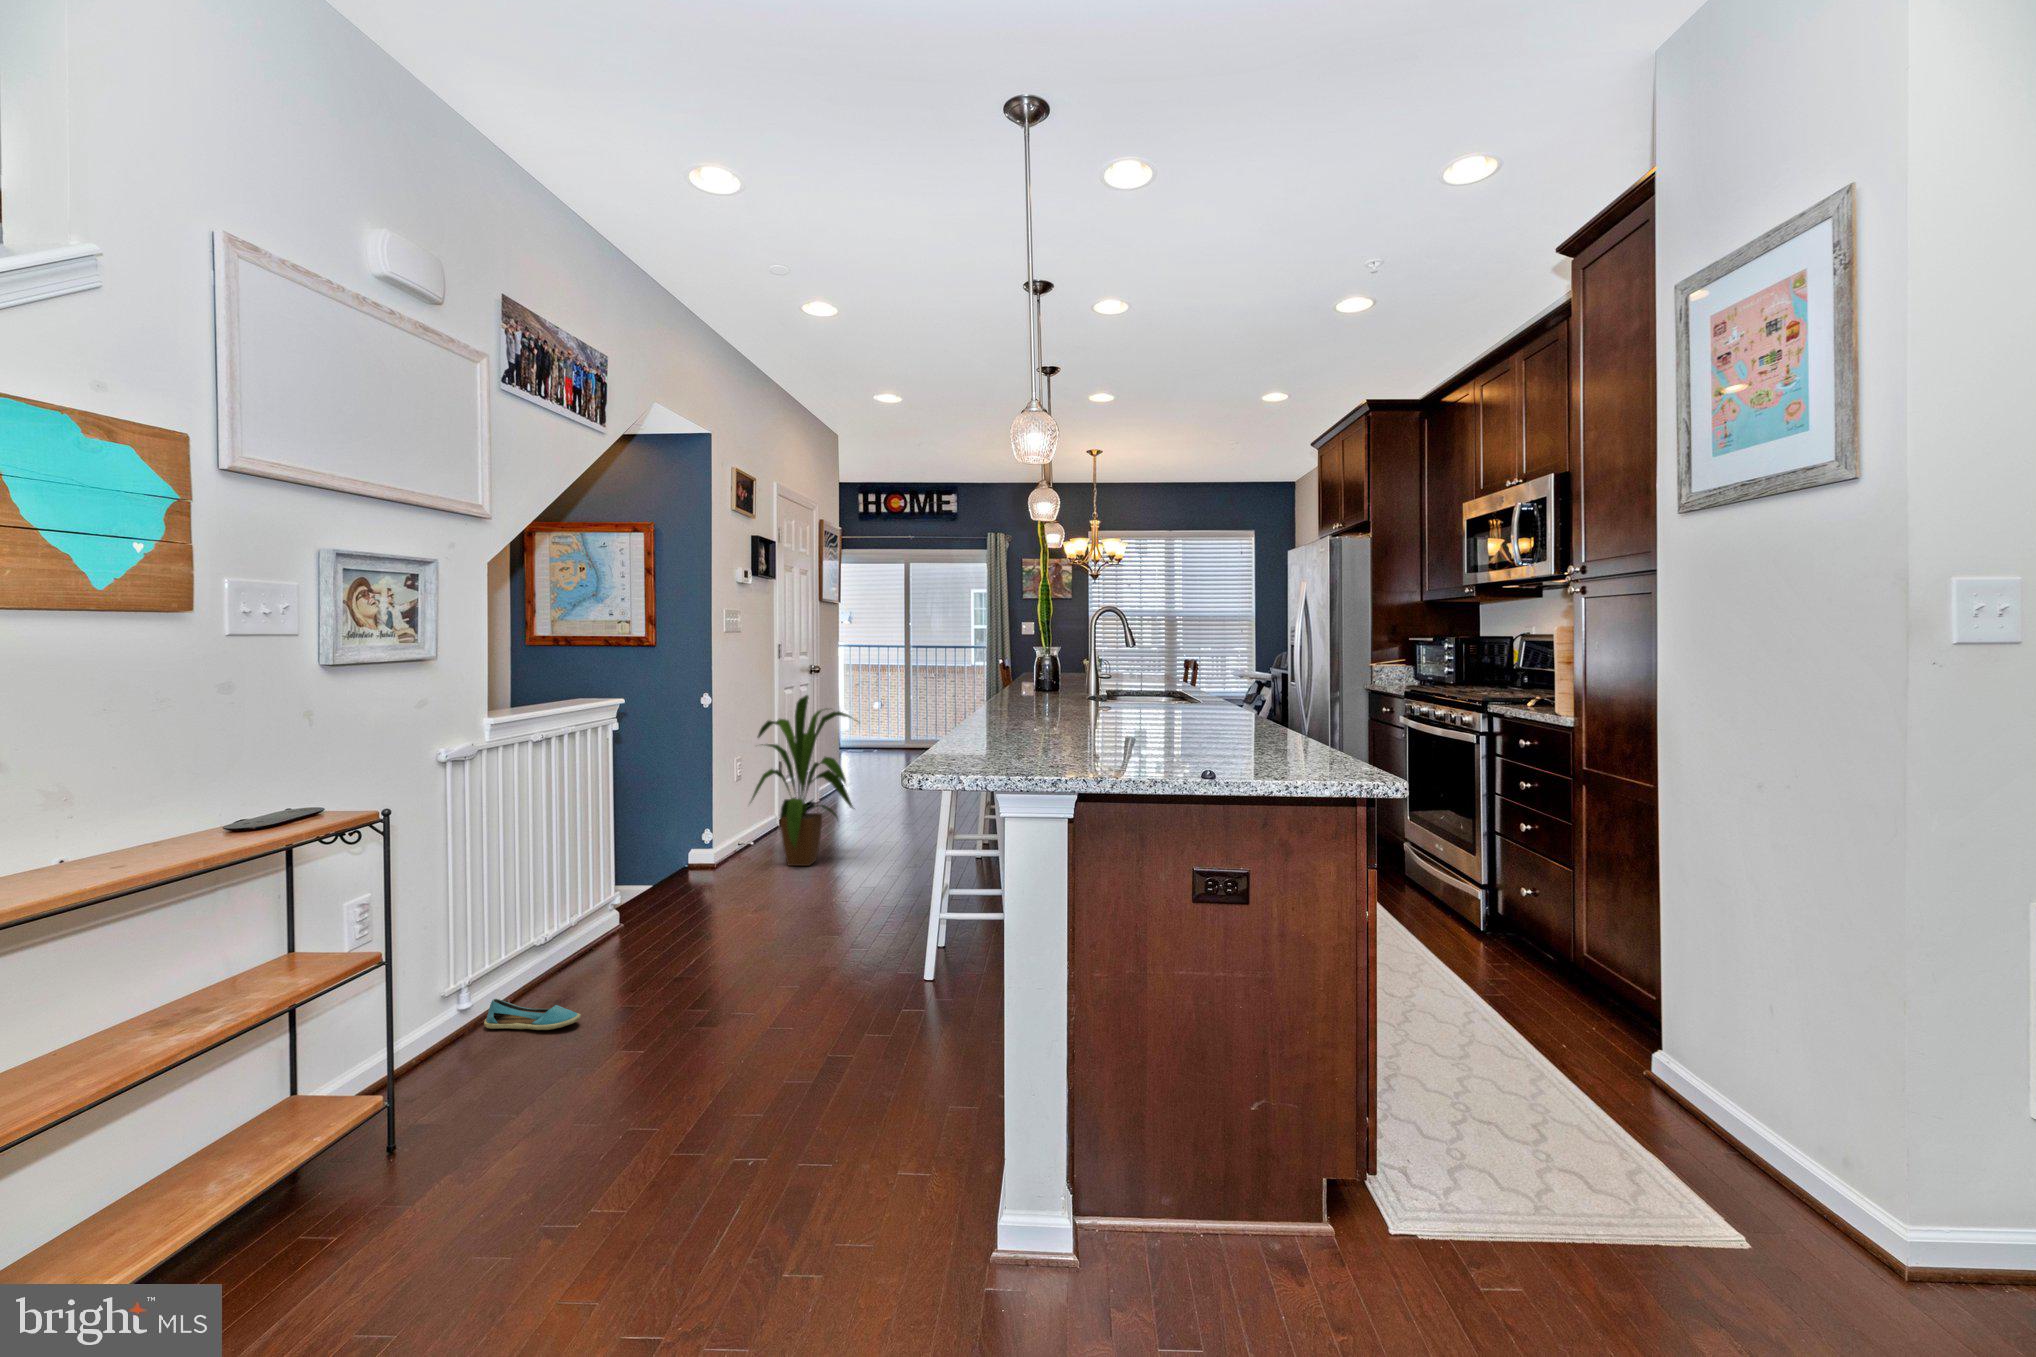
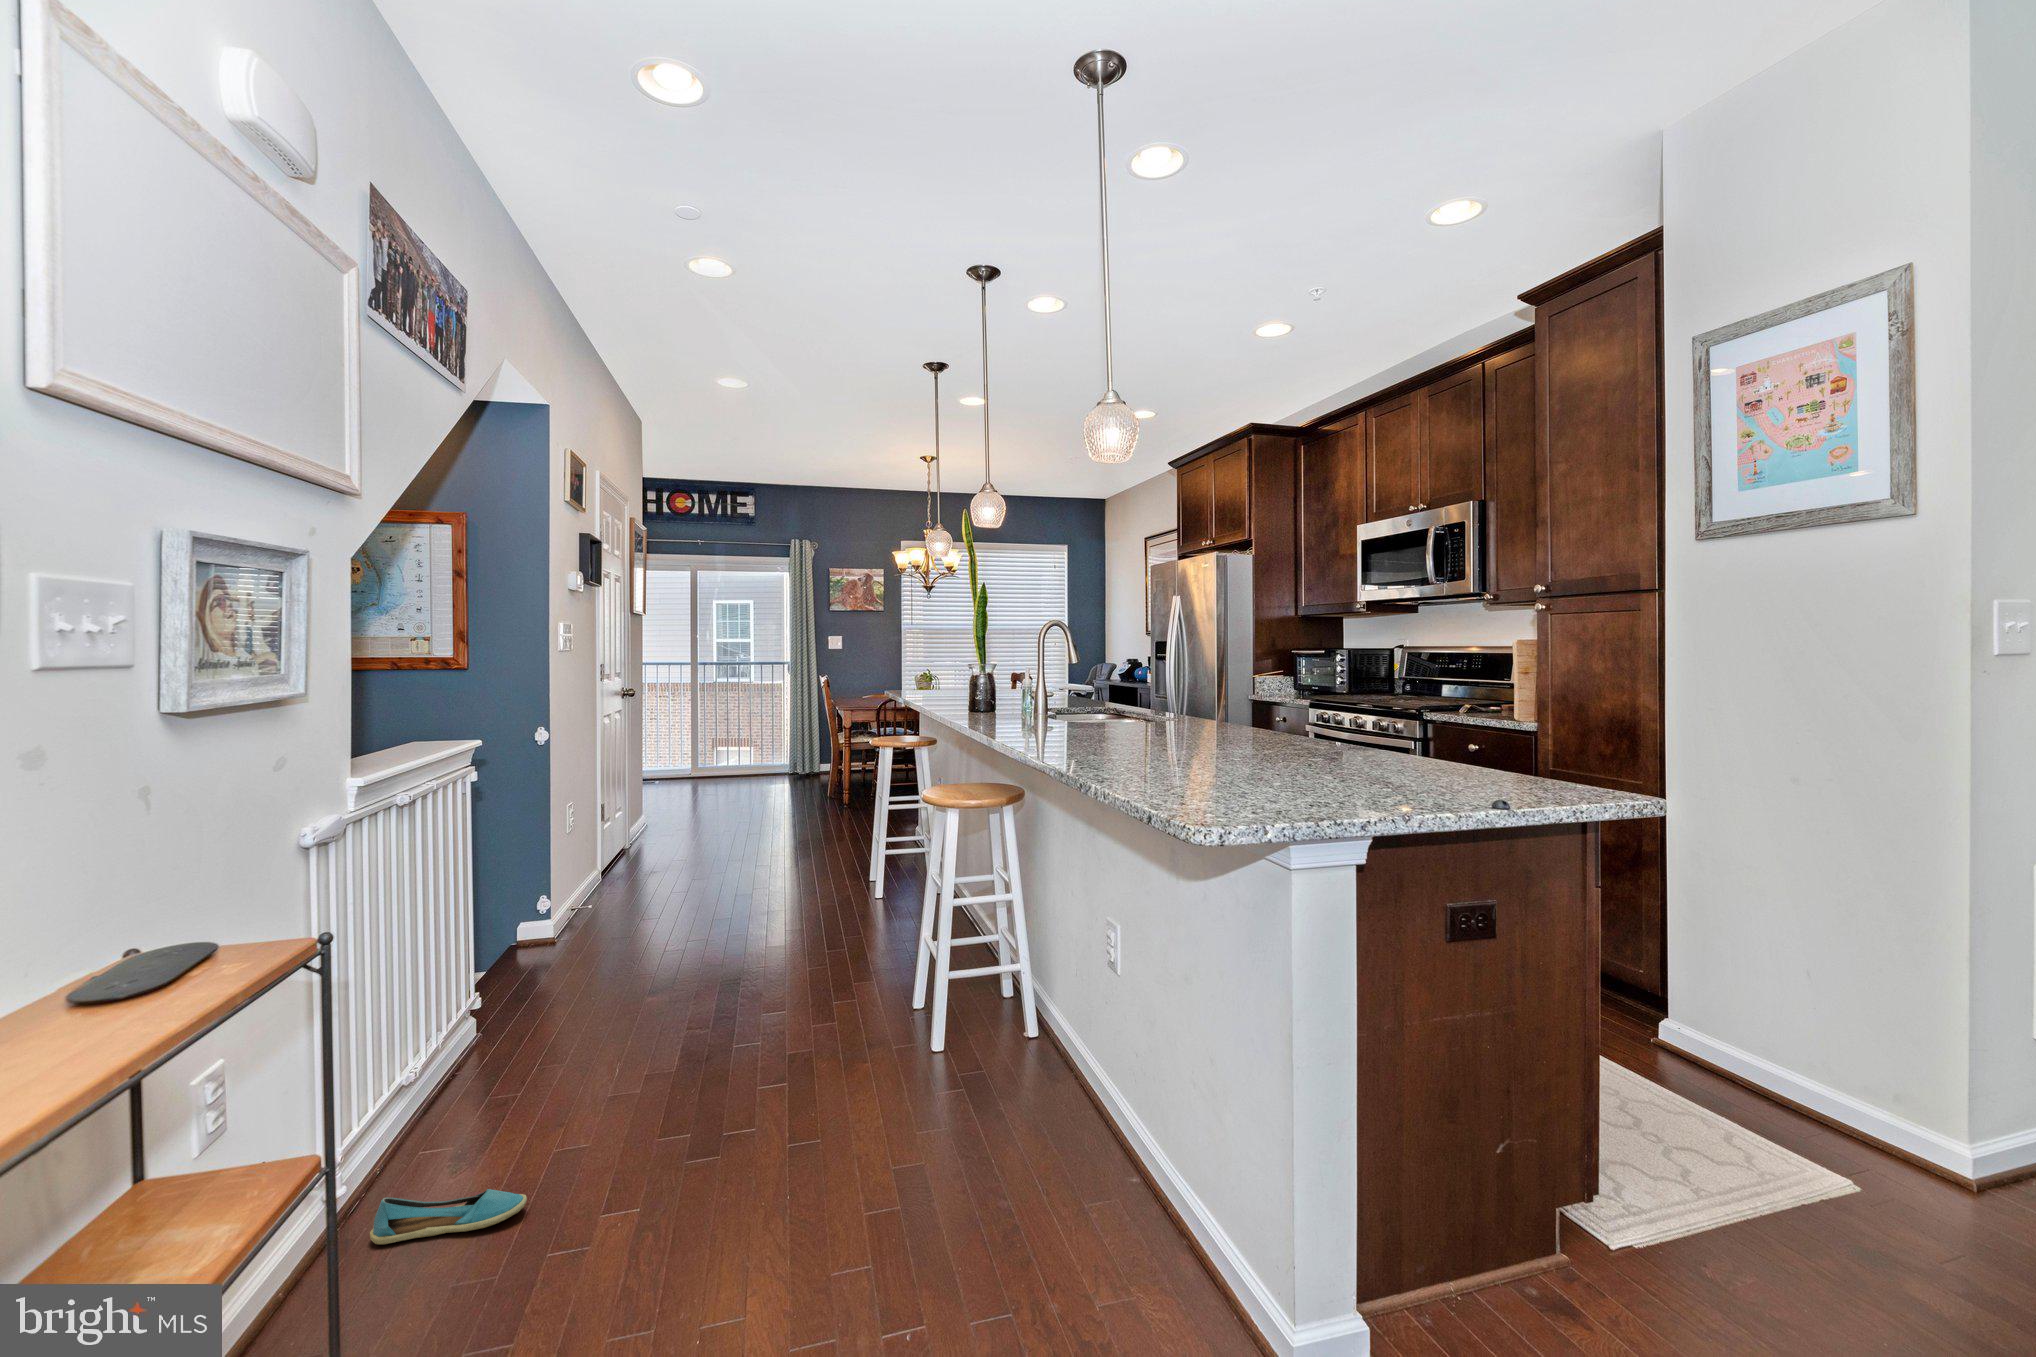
house plant: present [751,695,855,866] -> none [597,730,744,941]

